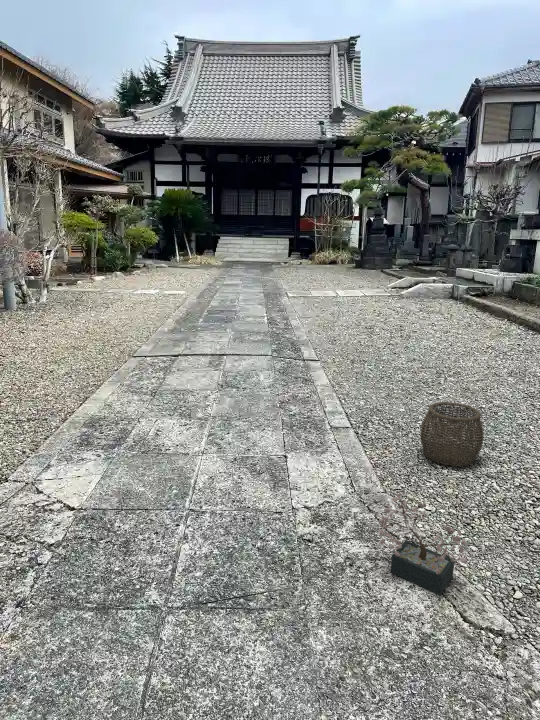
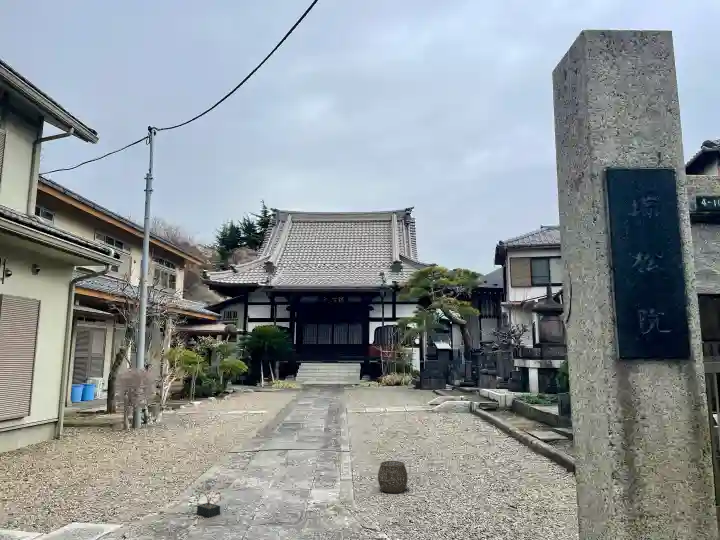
decorative plant: present [377,492,468,595] -> present [192,481,224,517]

